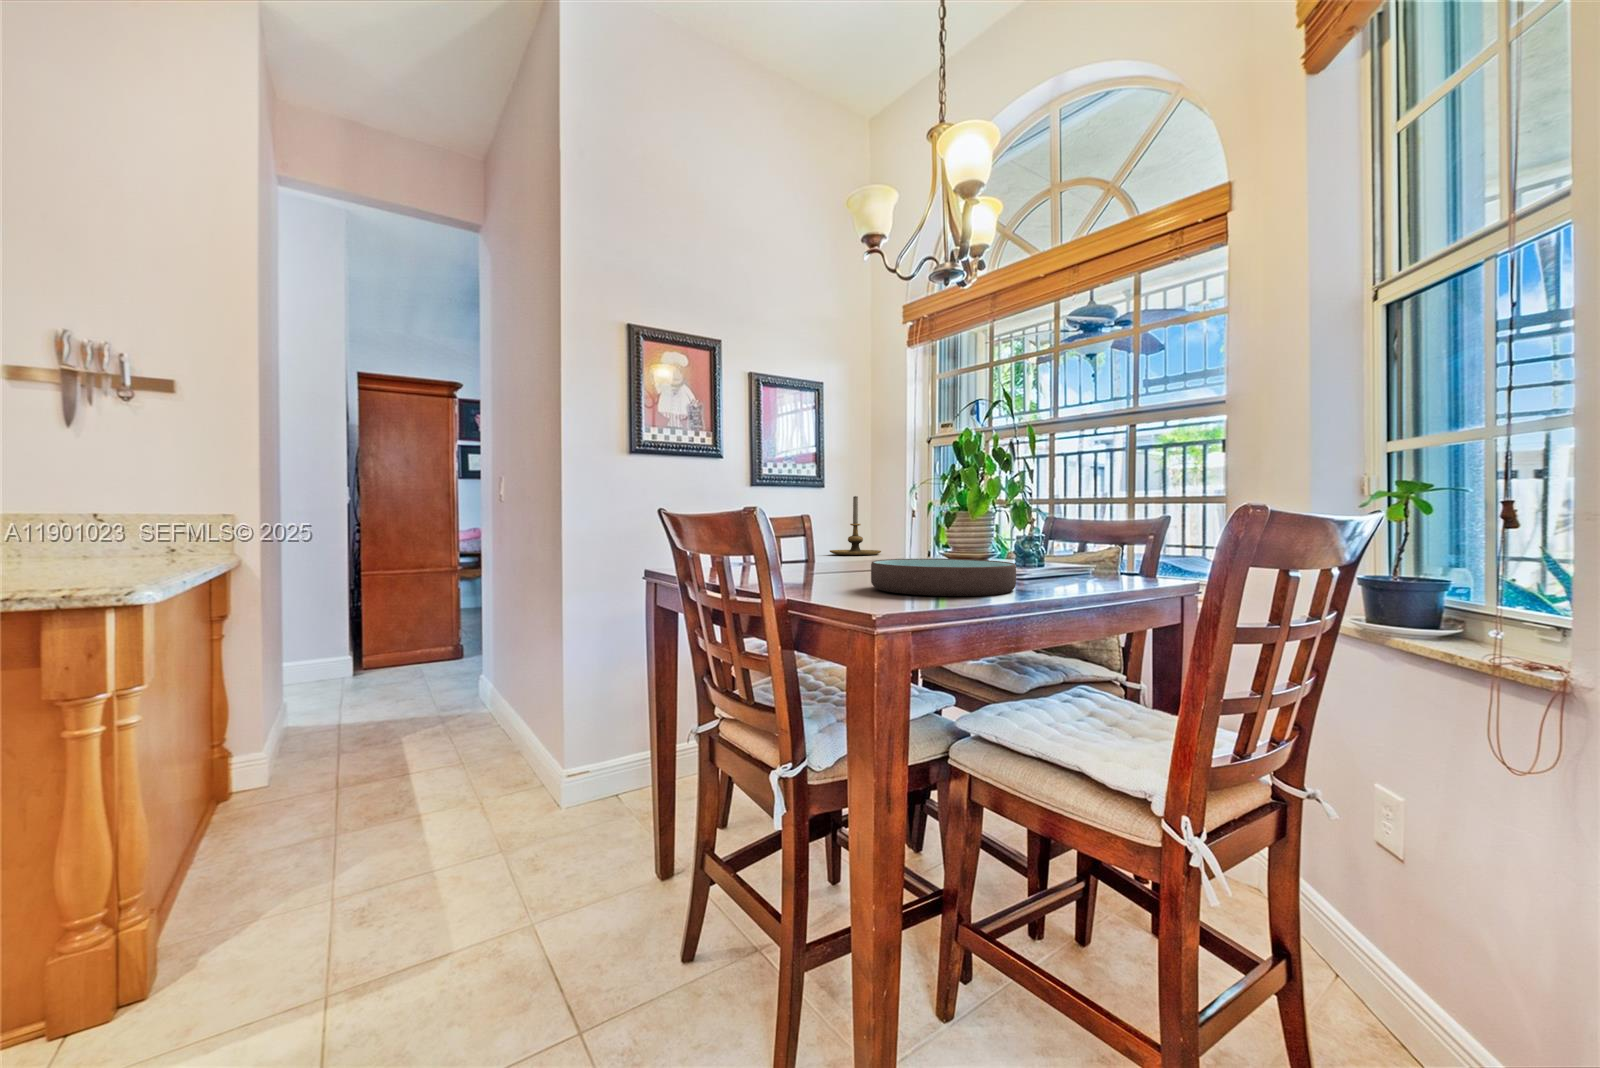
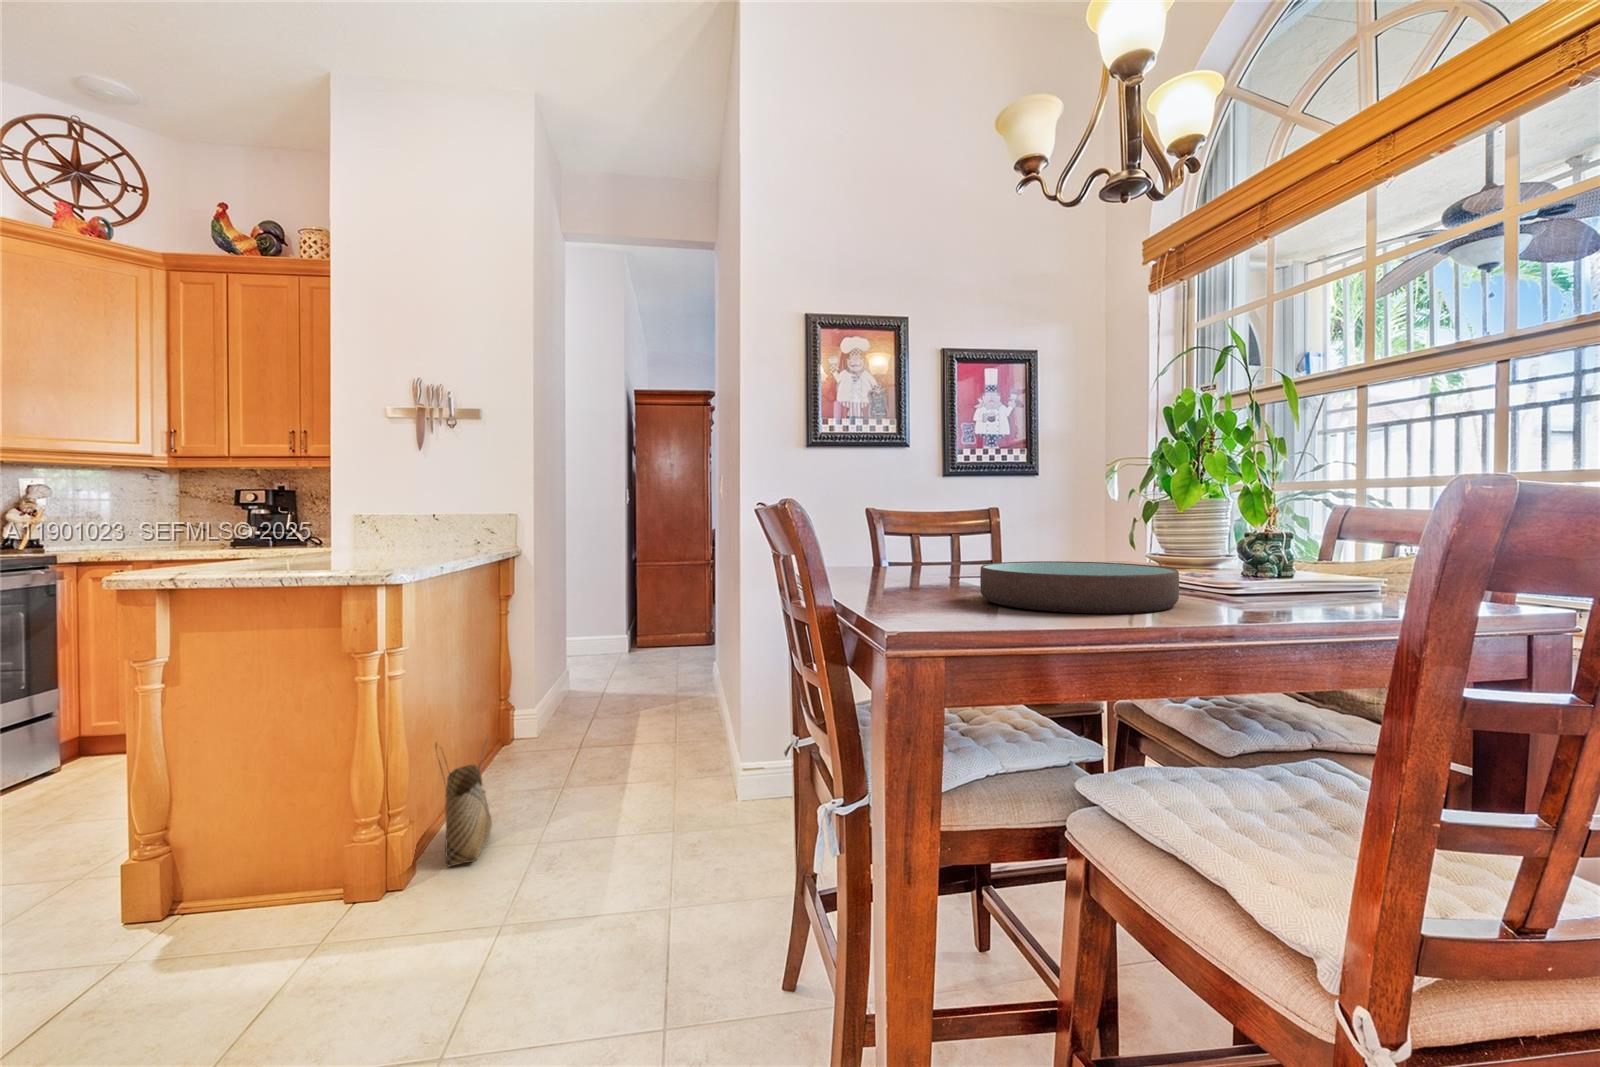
candle holder: present [830,496,881,555] -> none [1046,483,1113,554]
woven basket: none [173,784,257,957] -> present [435,741,492,866]

